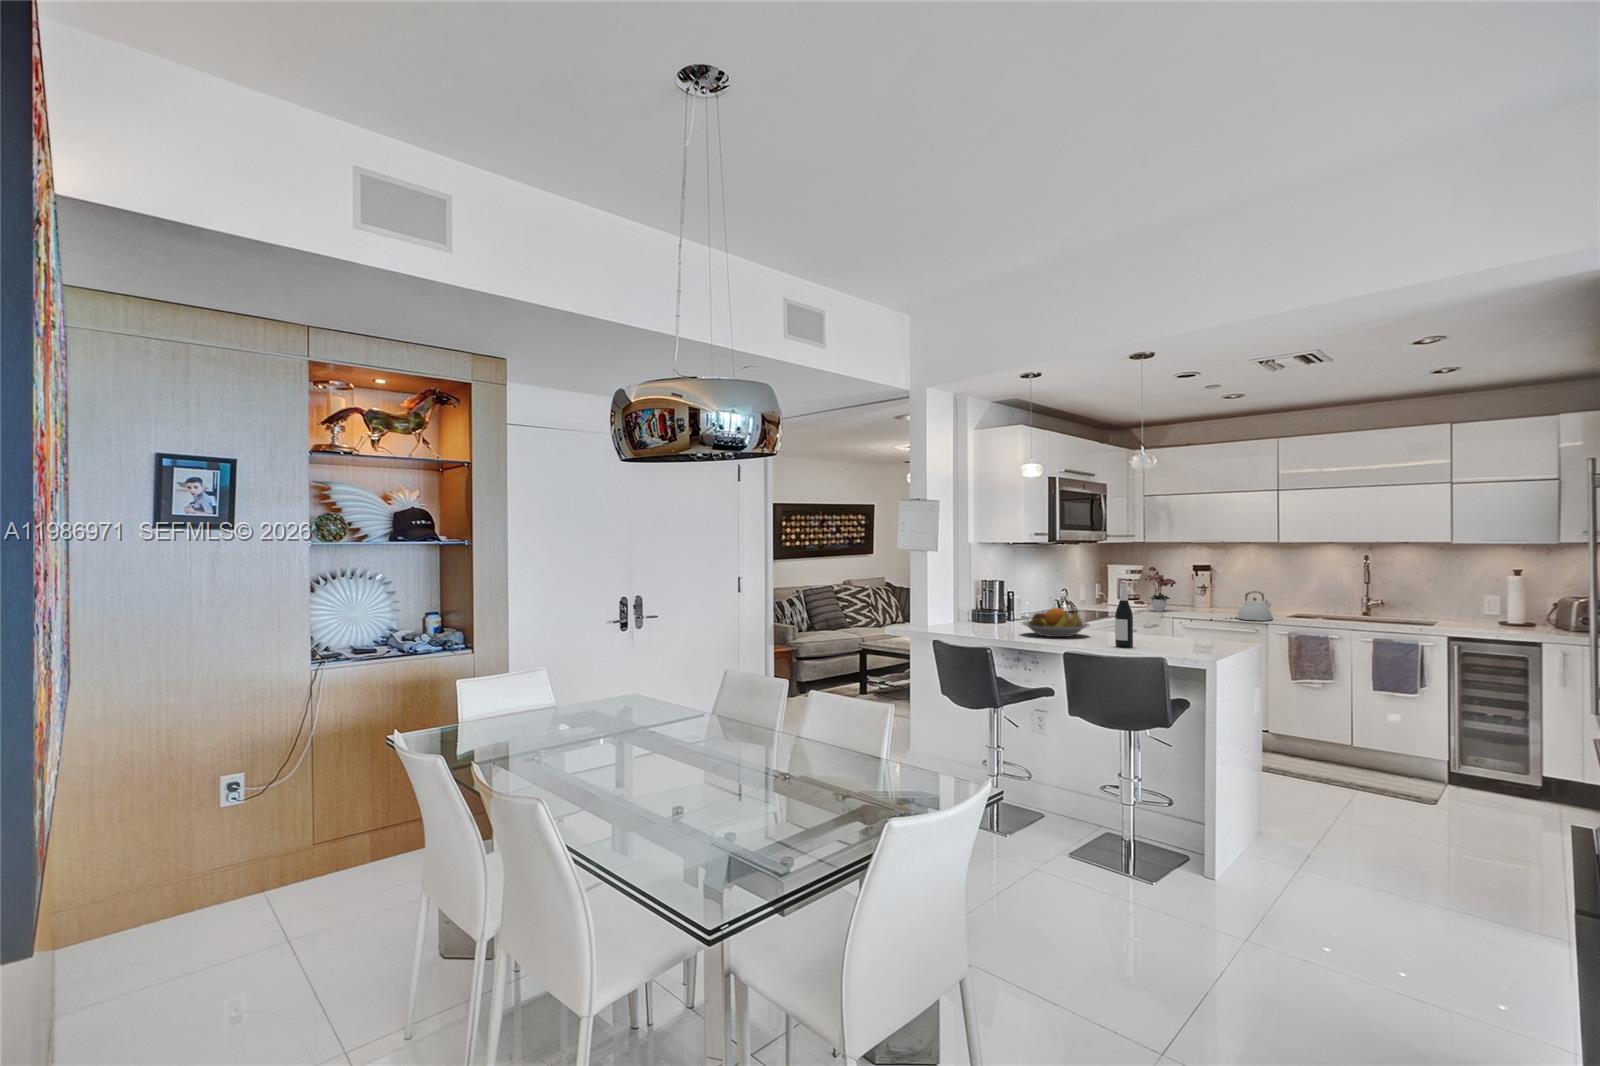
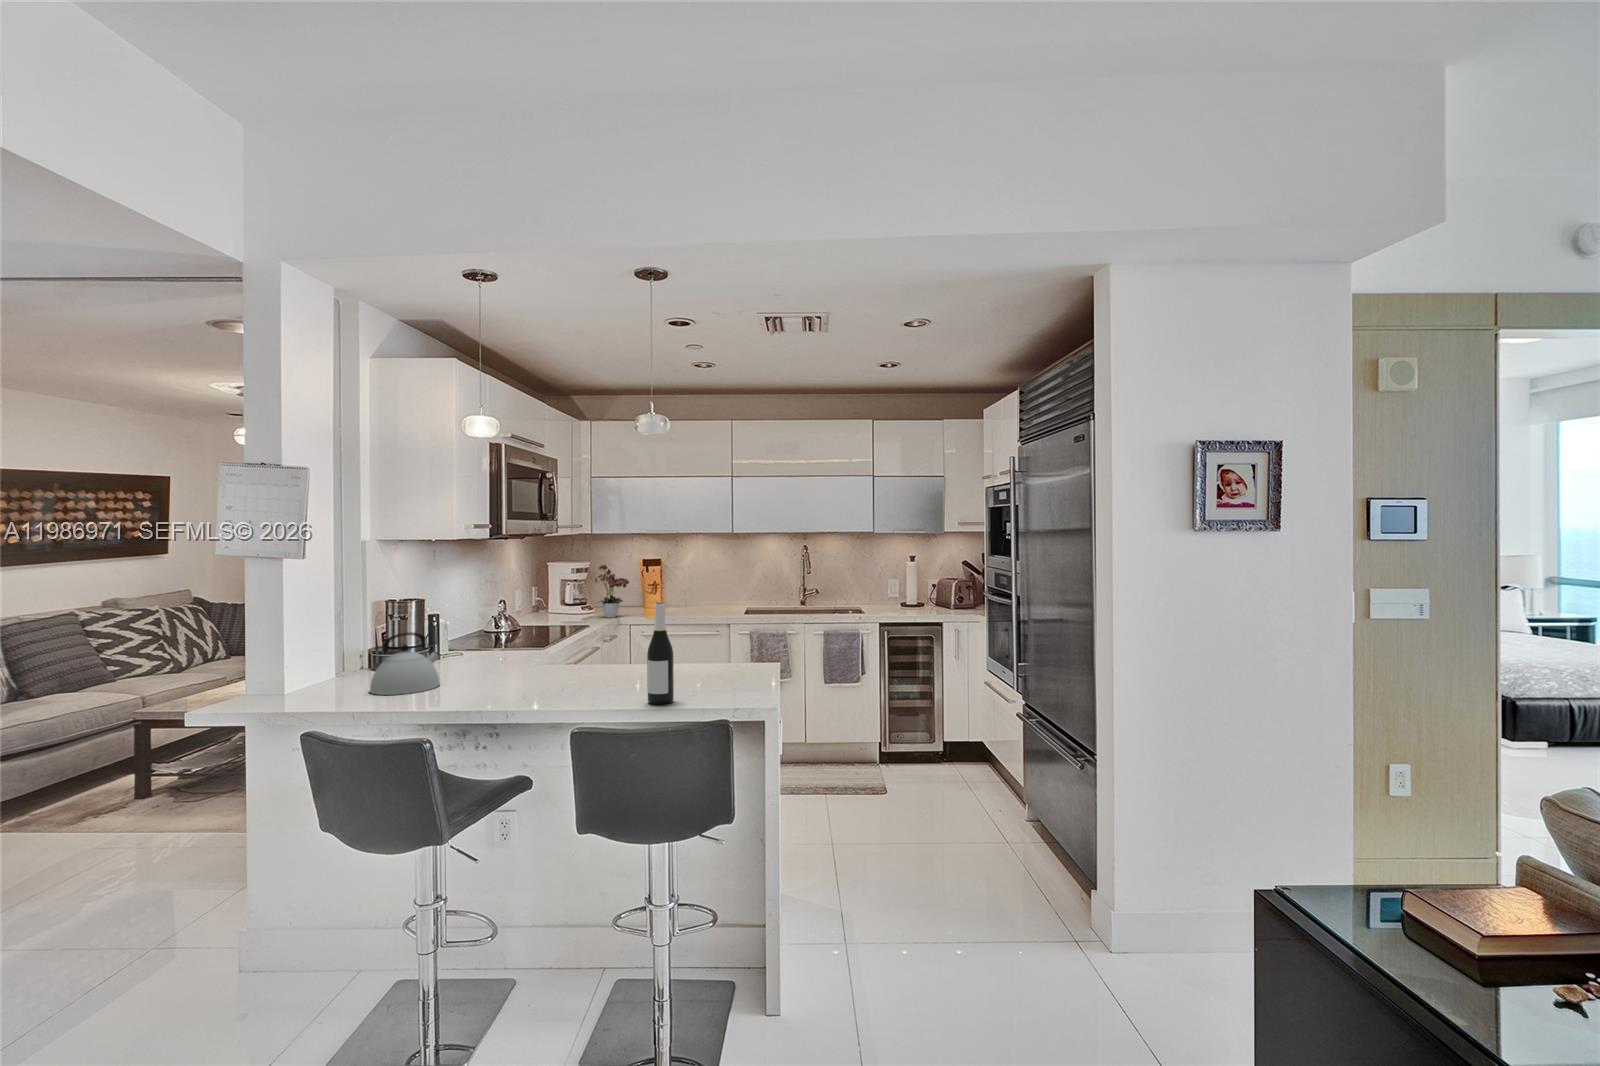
kettle: present [1238,592,1272,620] -> present [370,633,440,695]
fruit bowl: present [1022,608,1090,637] -> none [475,644,587,693]

